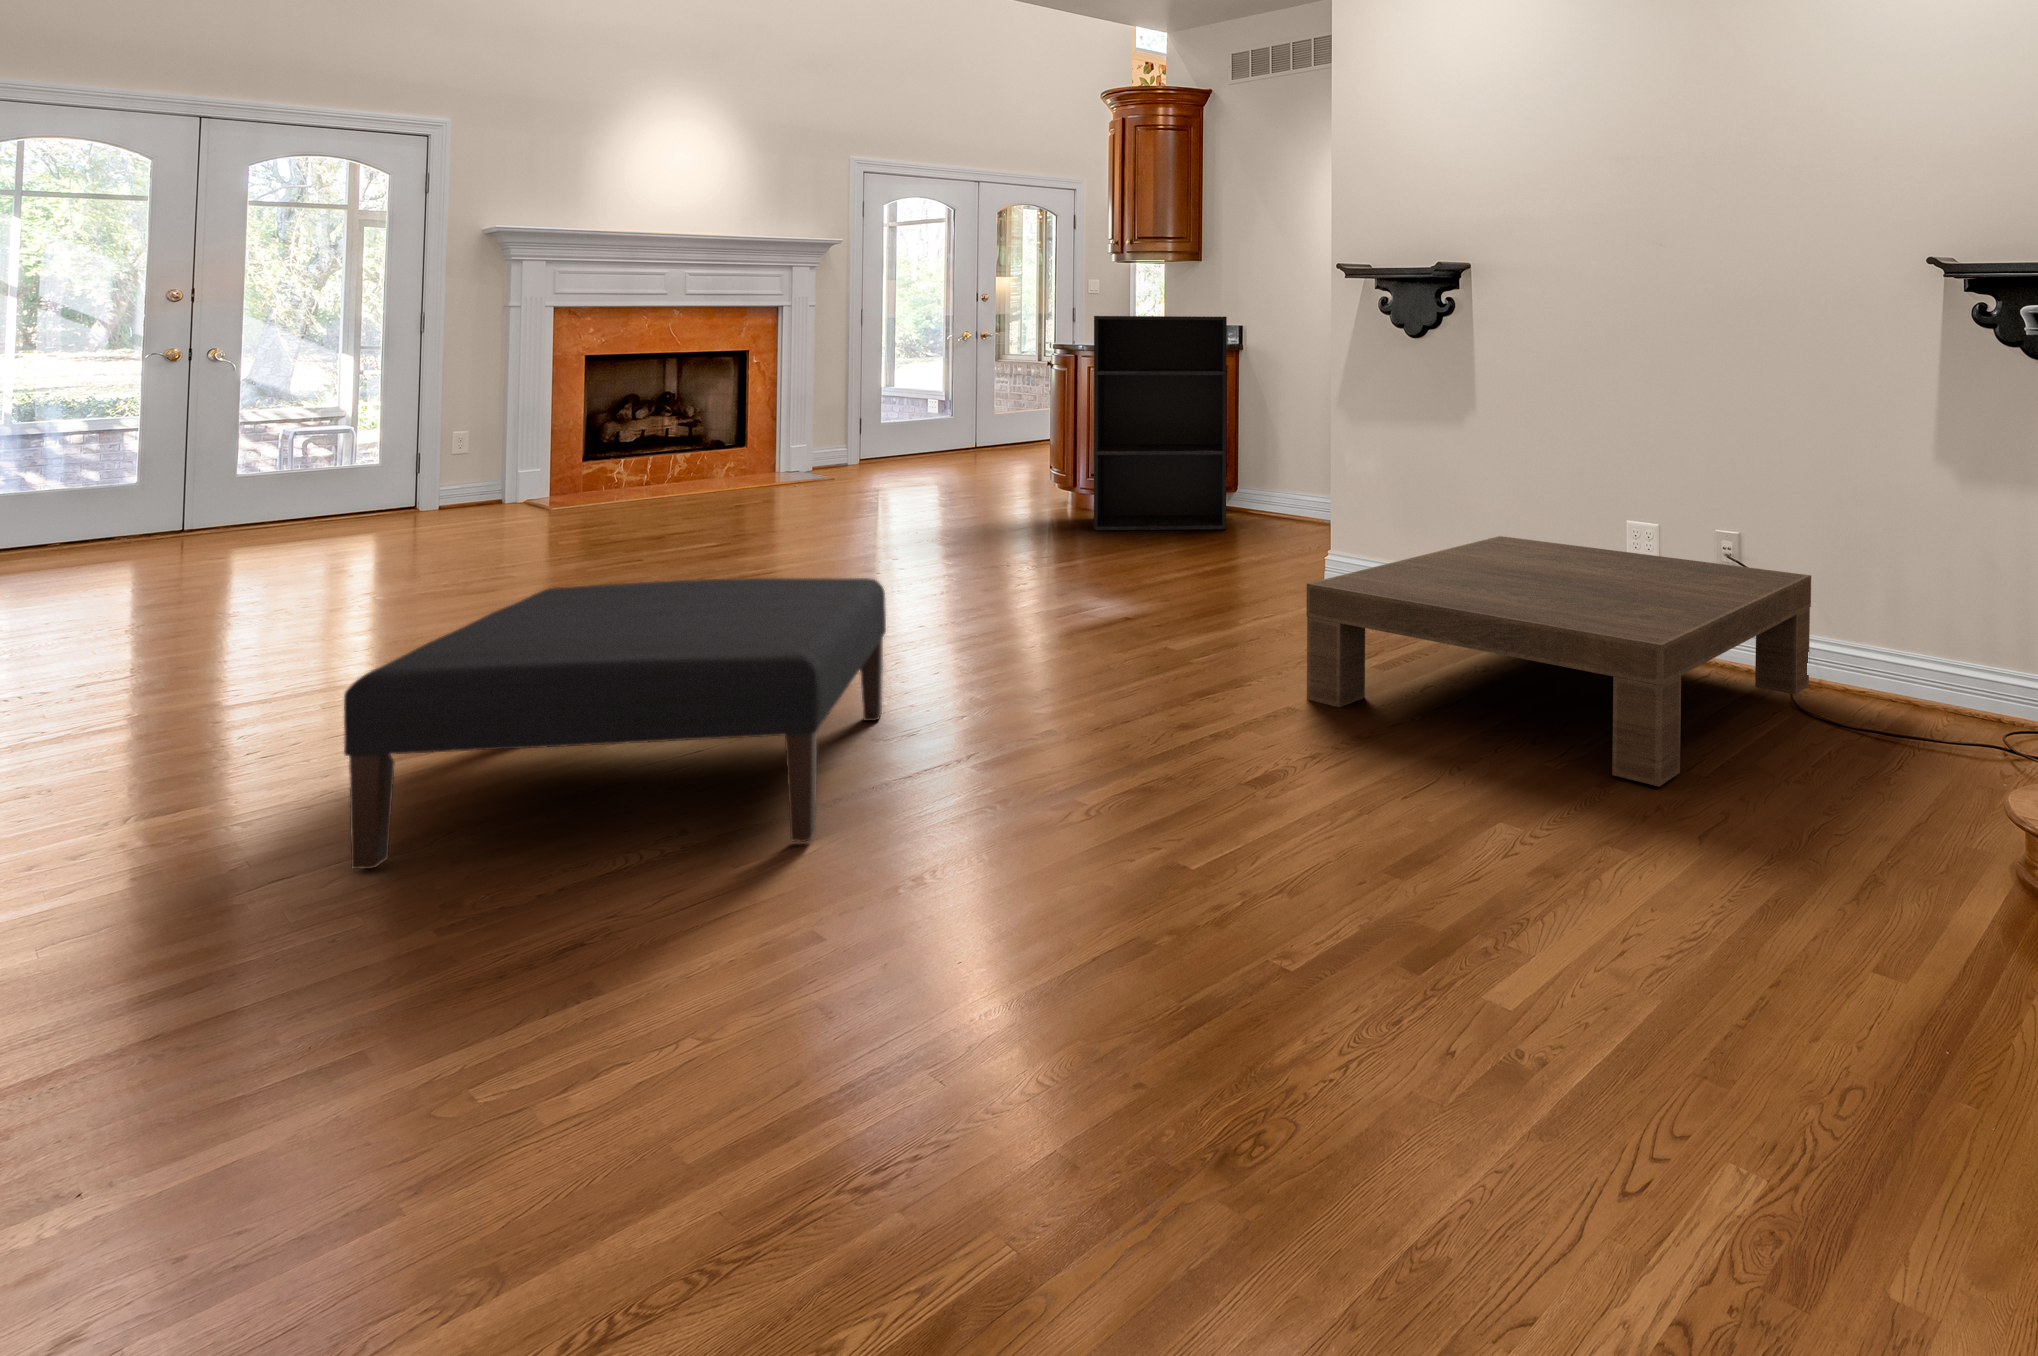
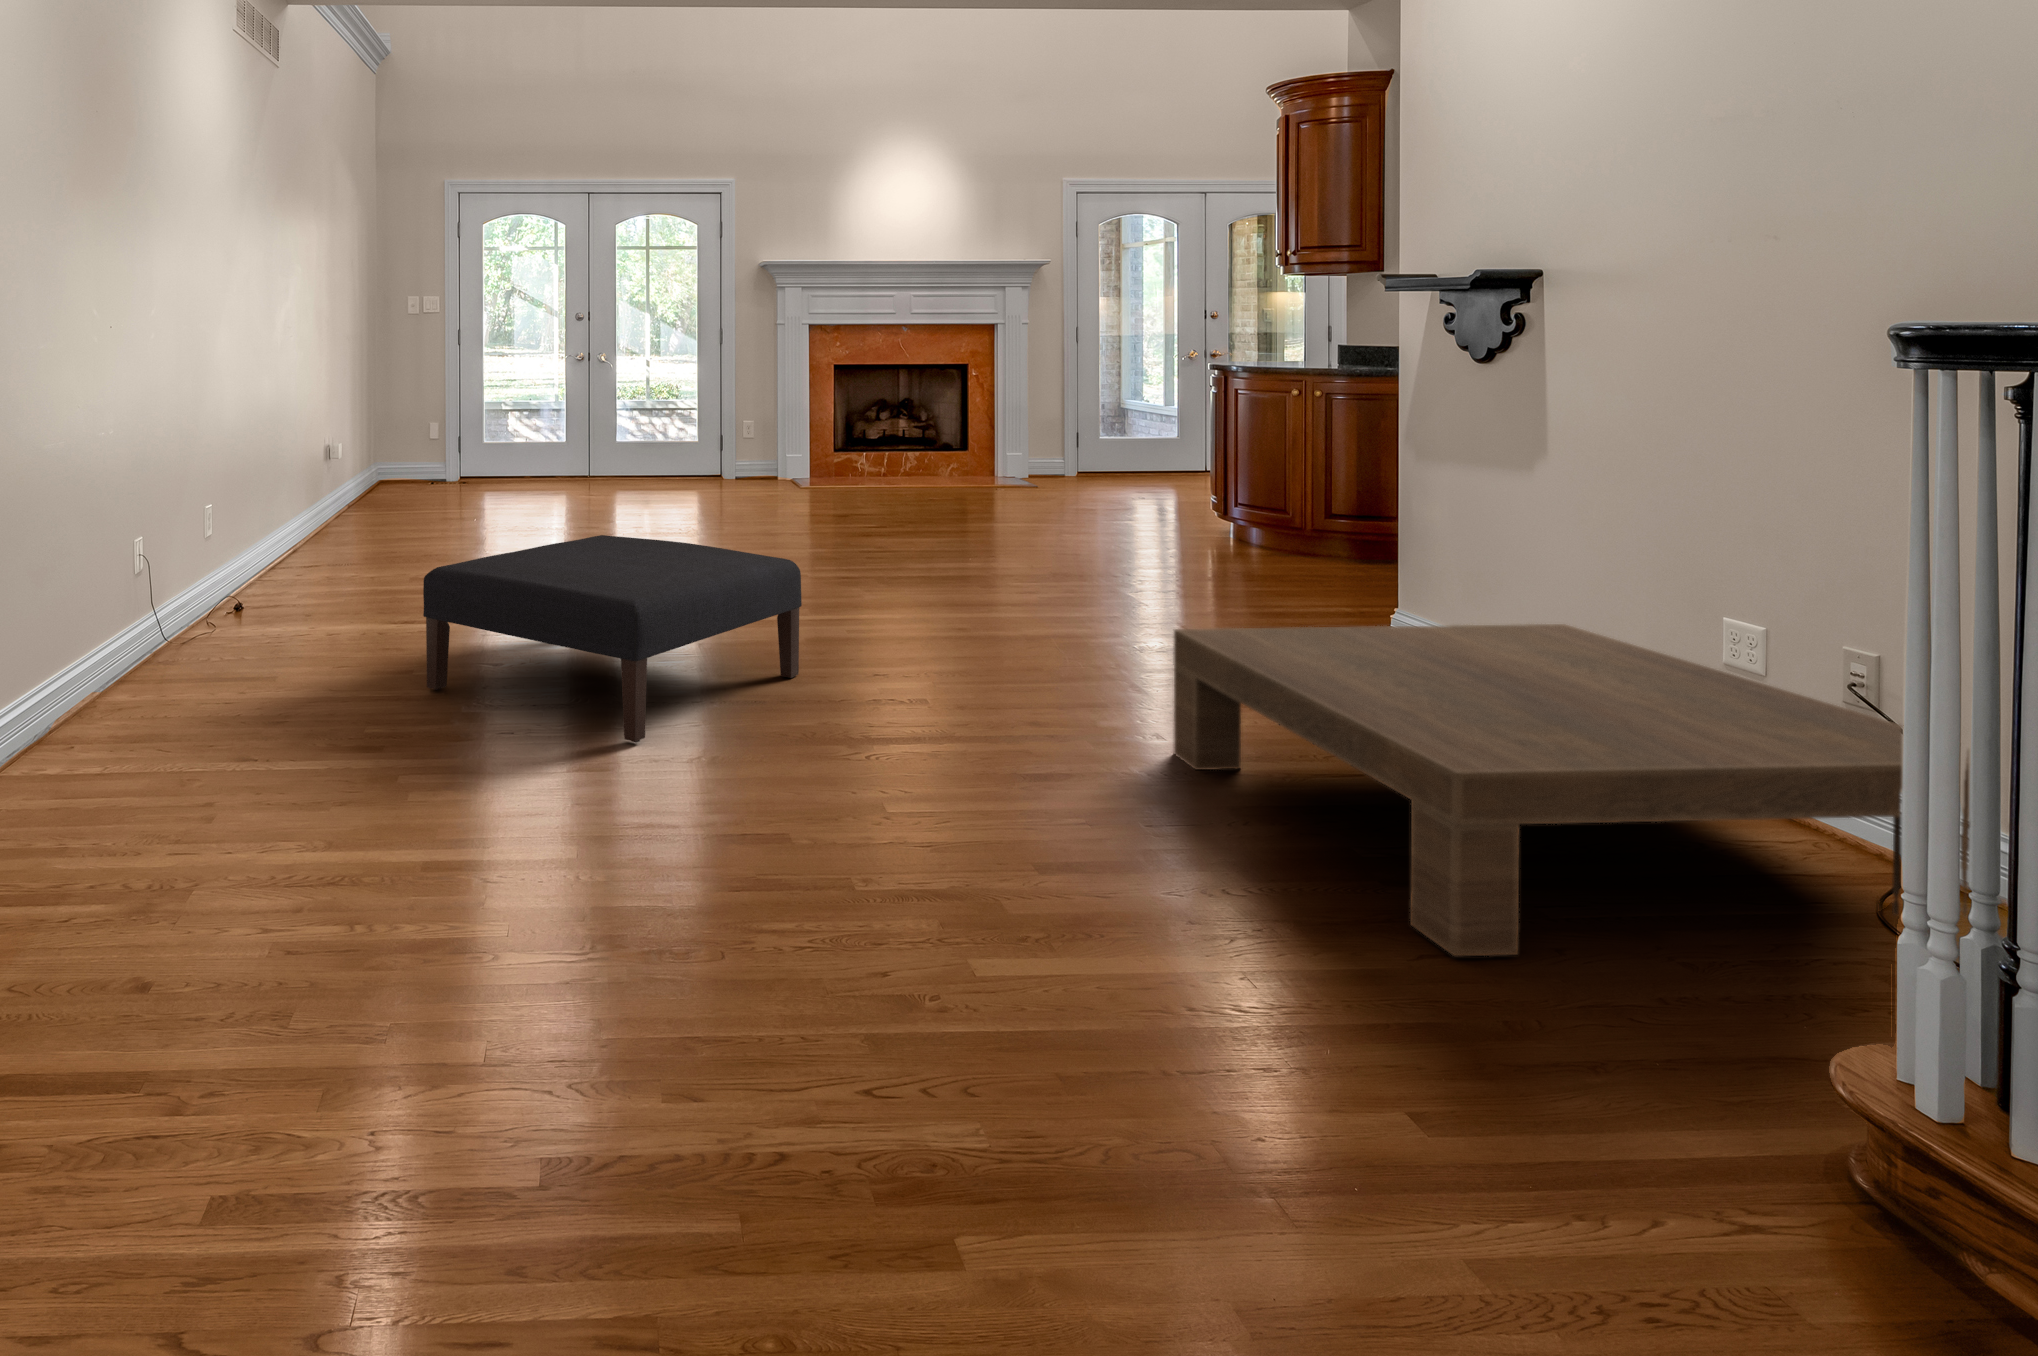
bookshelf: present [1094,316,1227,530] -> none [1212,332,1392,577]

